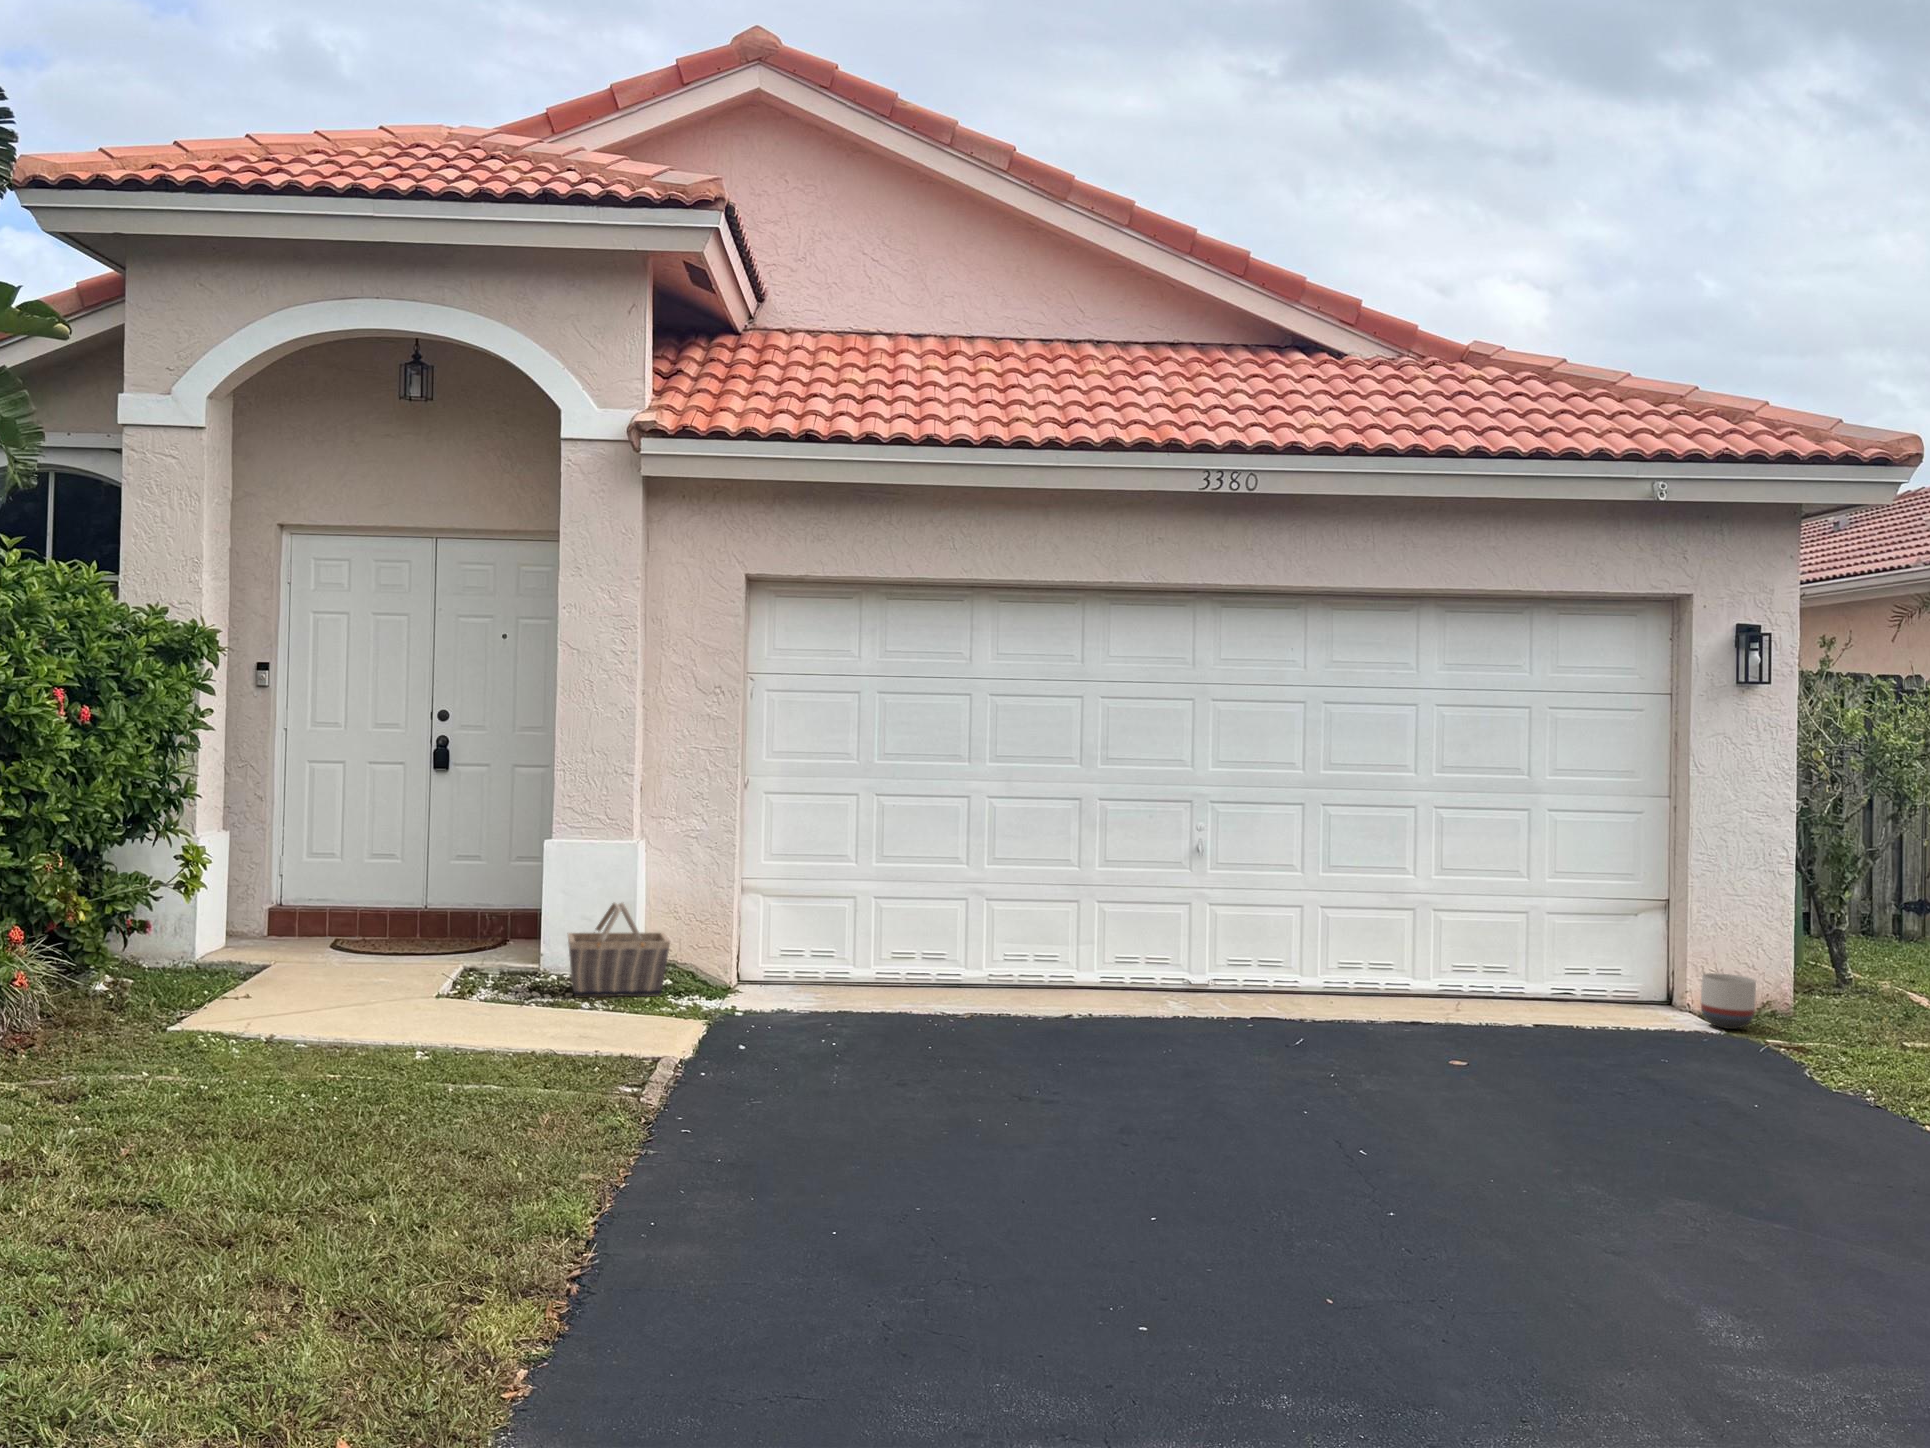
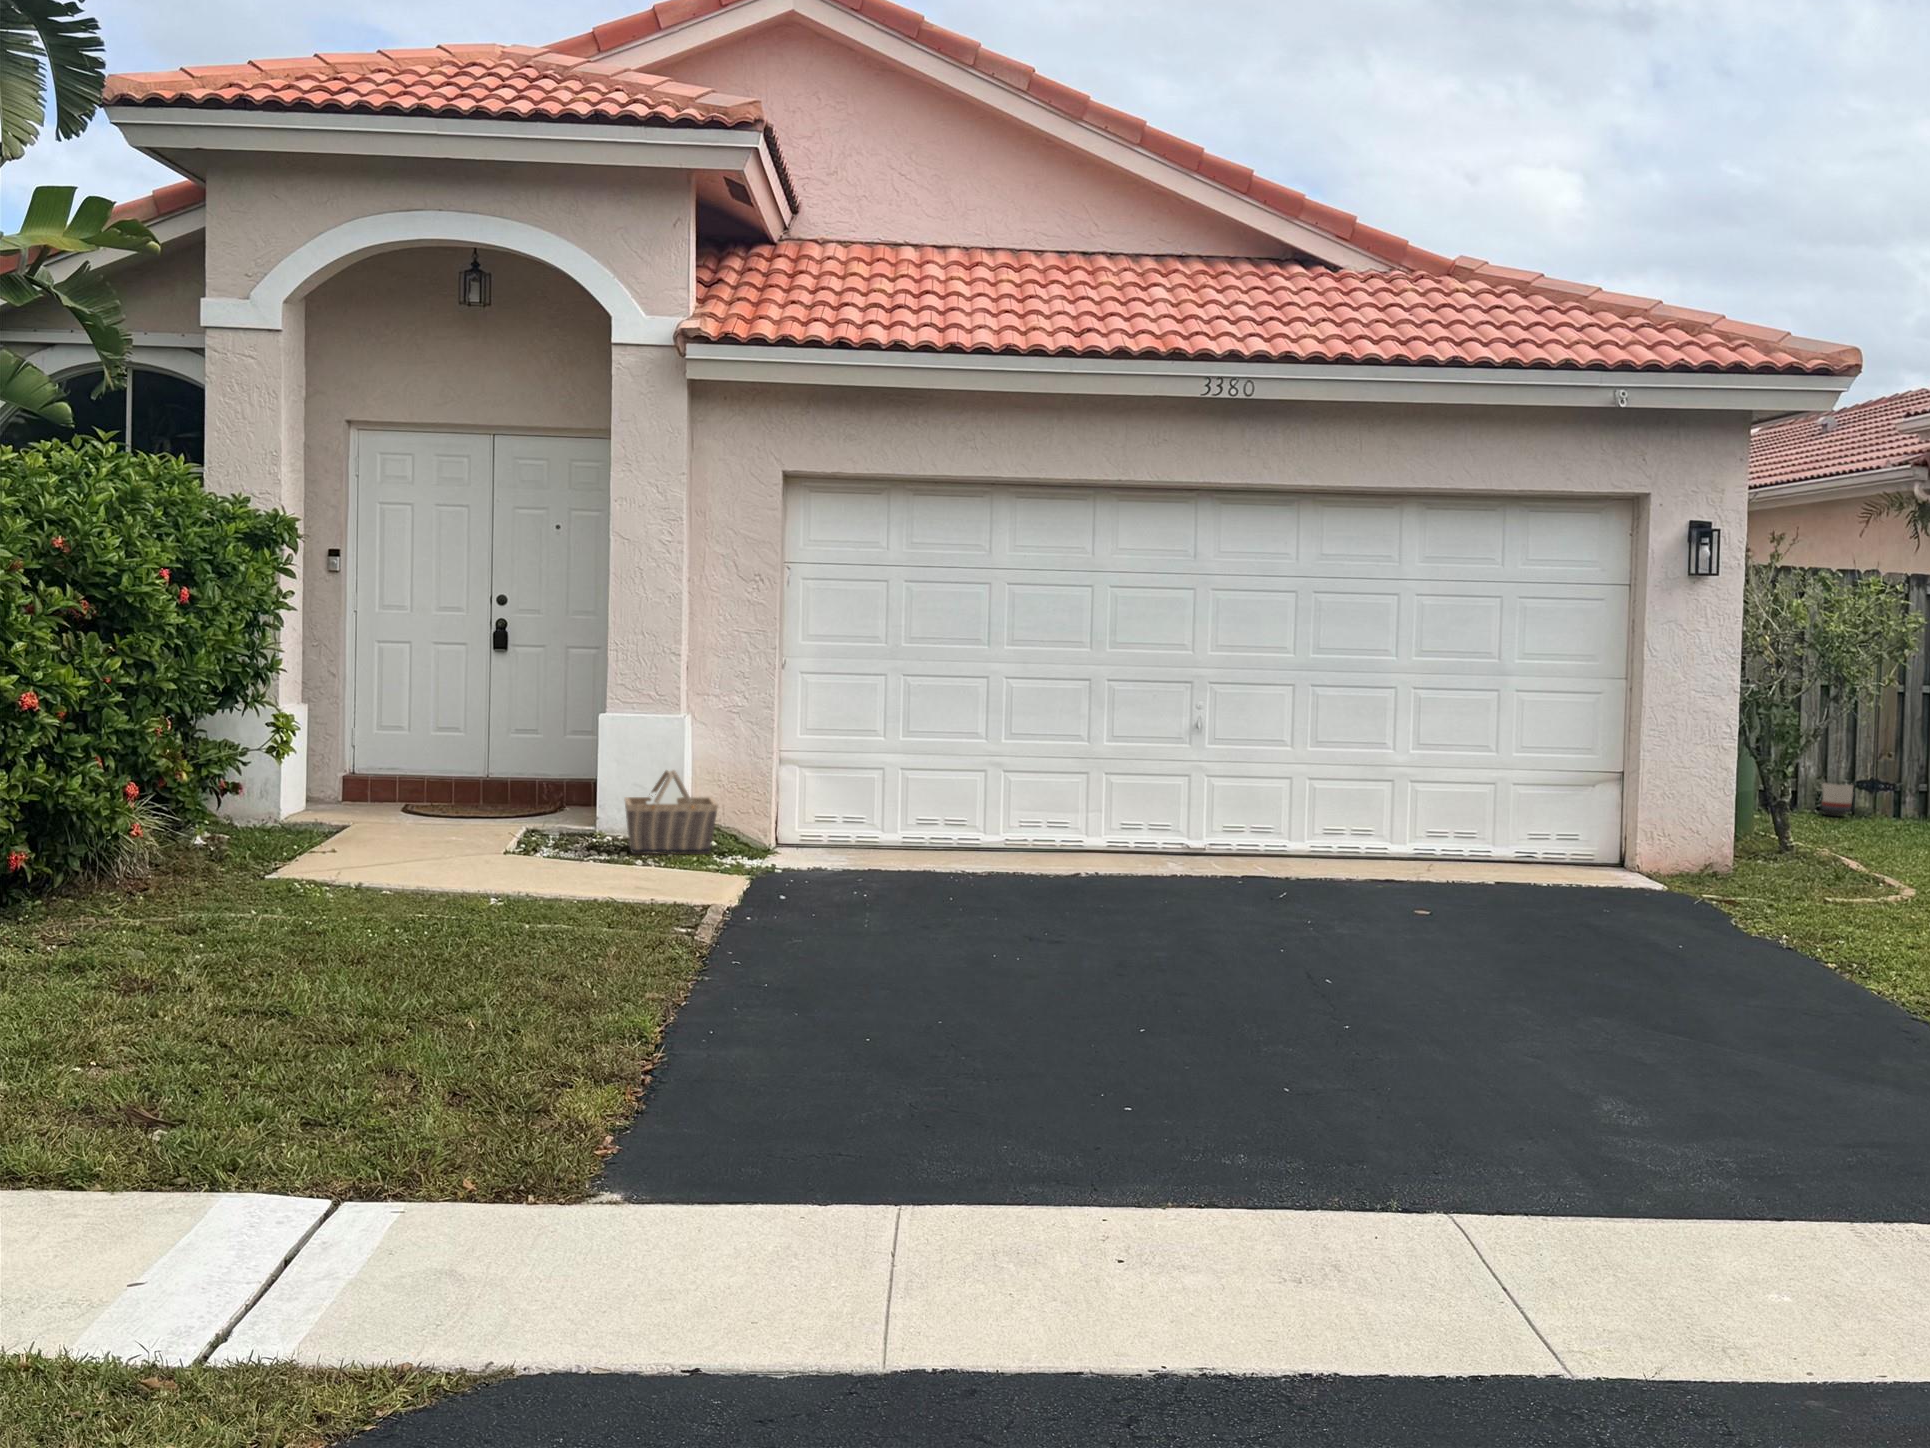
planter: present [1701,973,1756,1029] -> present [1822,783,1853,816]

